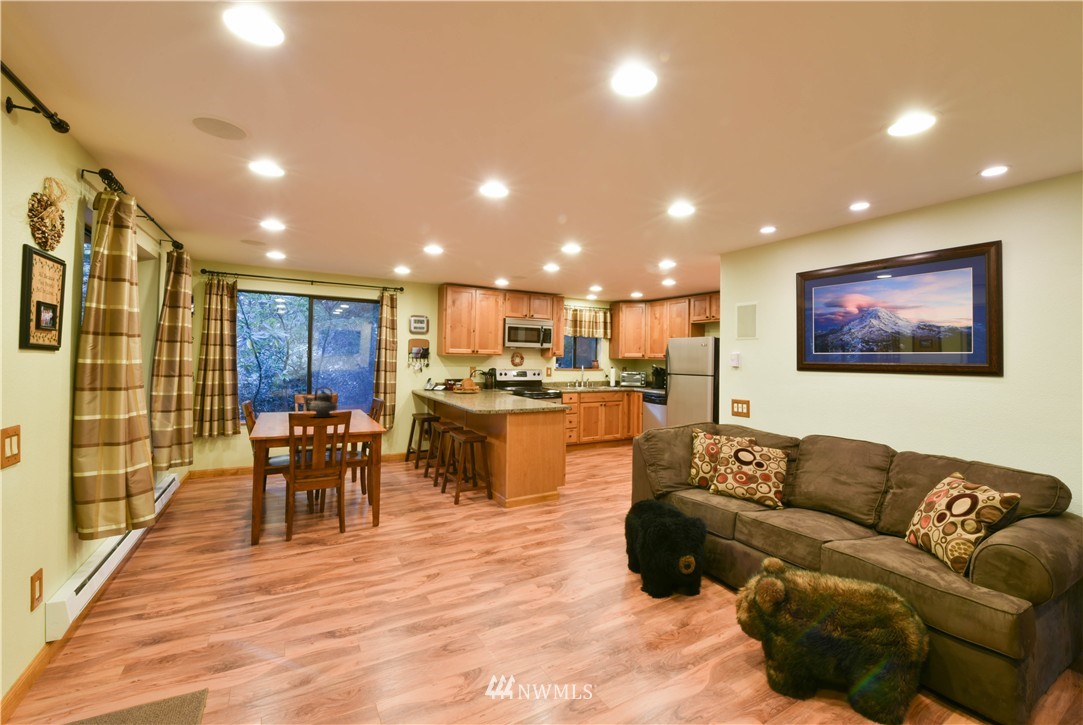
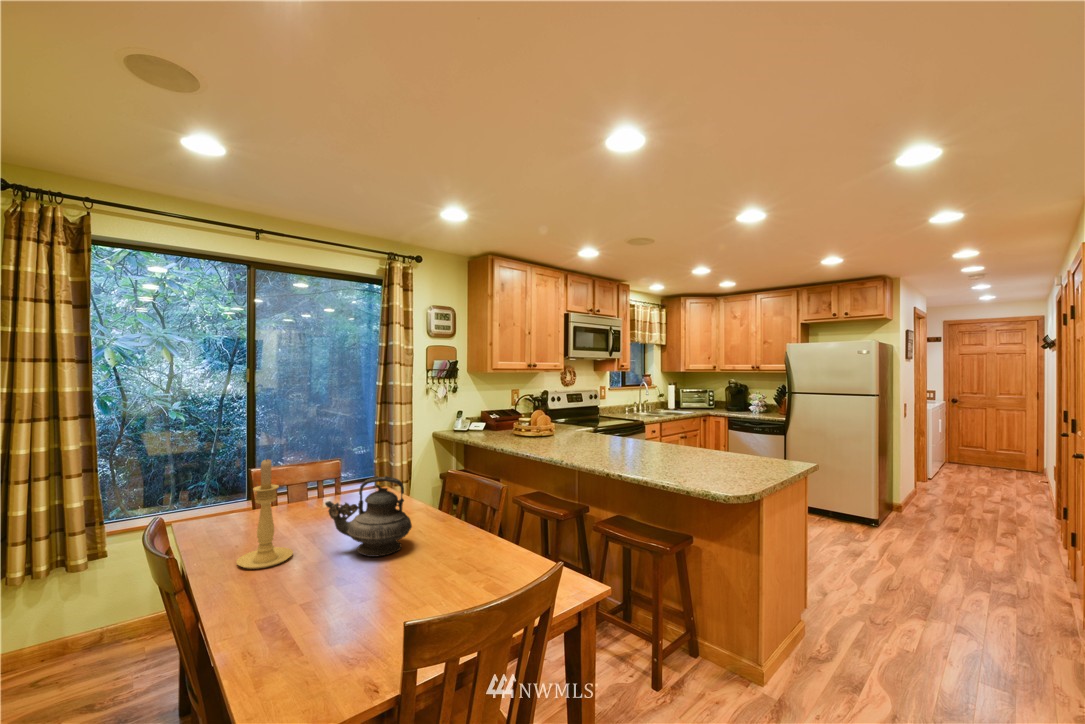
candle holder: none [269,377,291,418] -> present [236,459,293,569]

